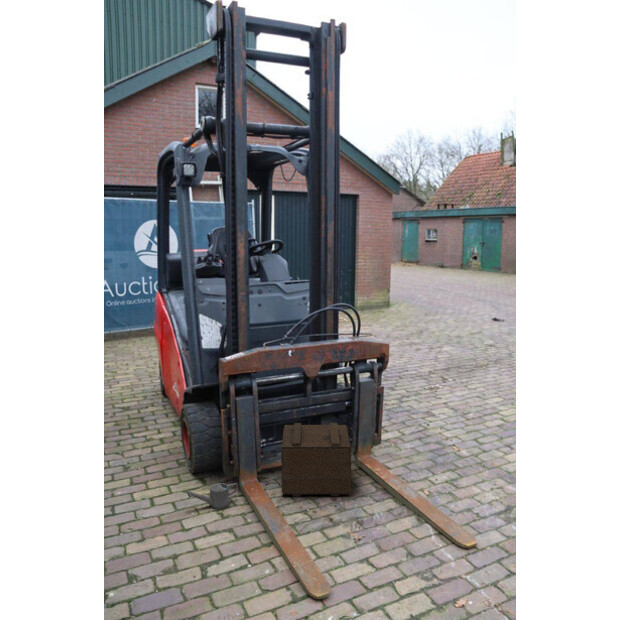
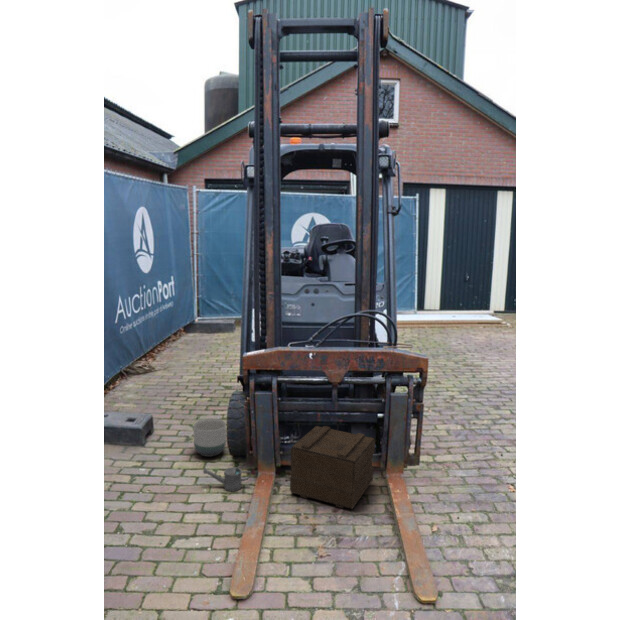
planter: none [147,440,184,483] -> present [194,418,226,457]

